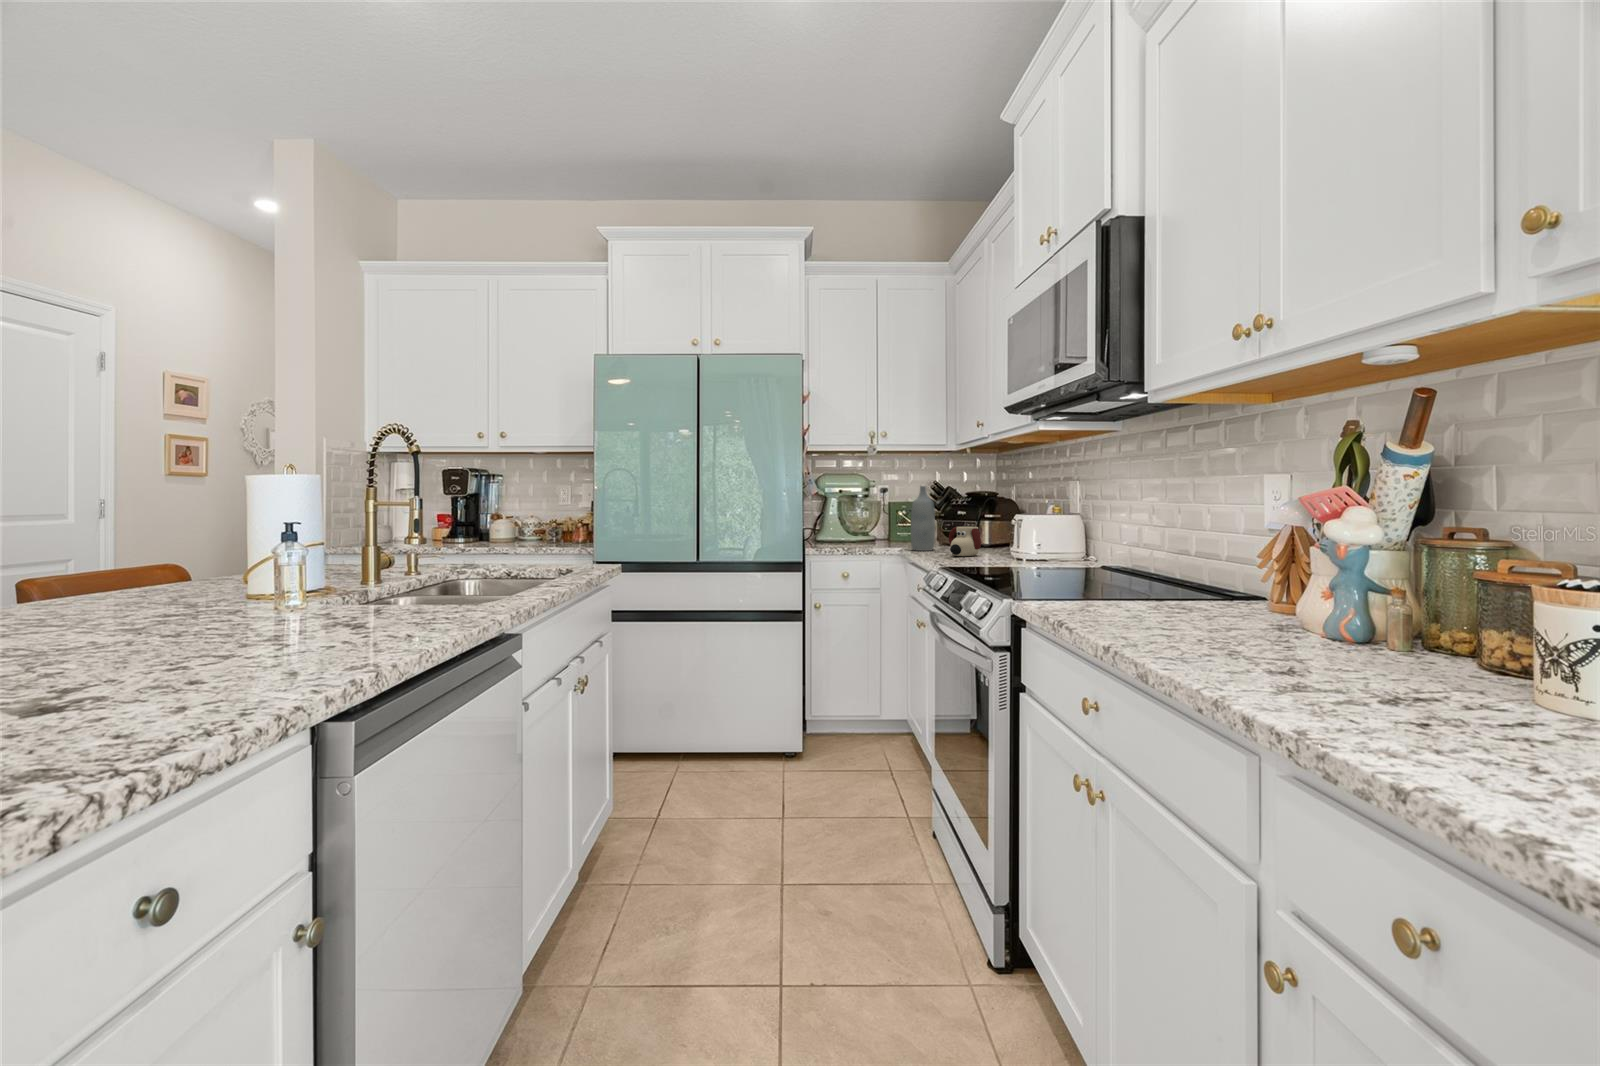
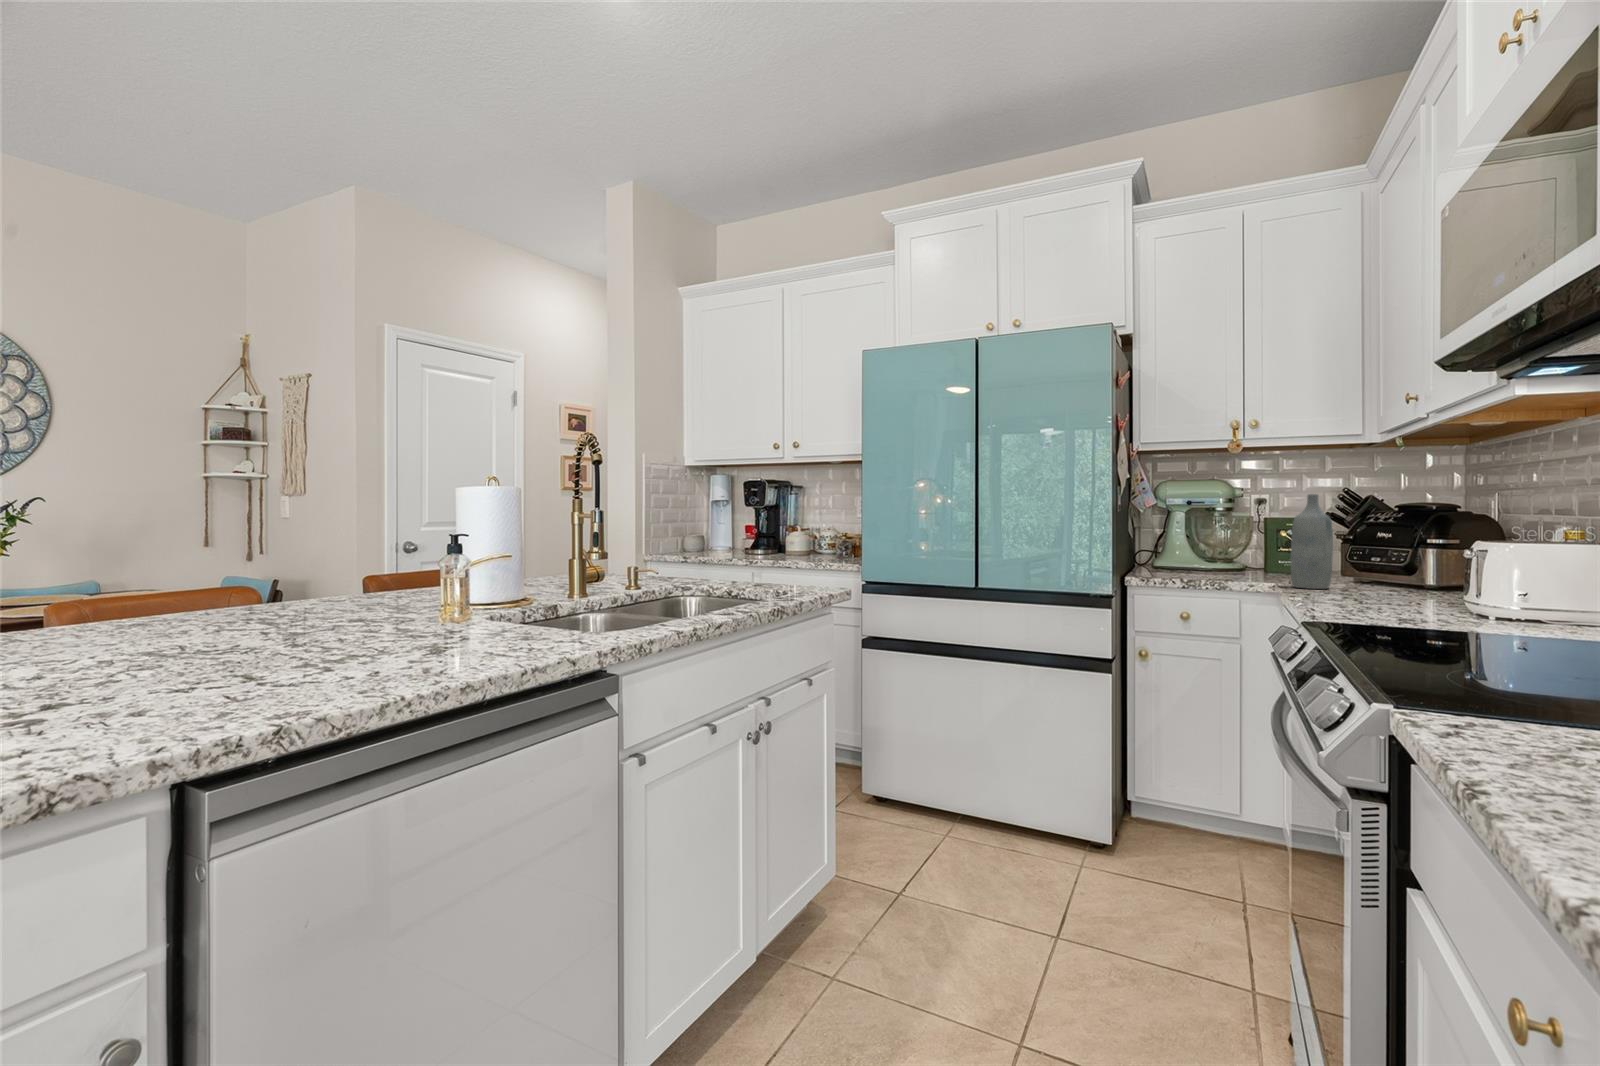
mug: present [949,527,981,556] -> none [1349,556,1410,602]

